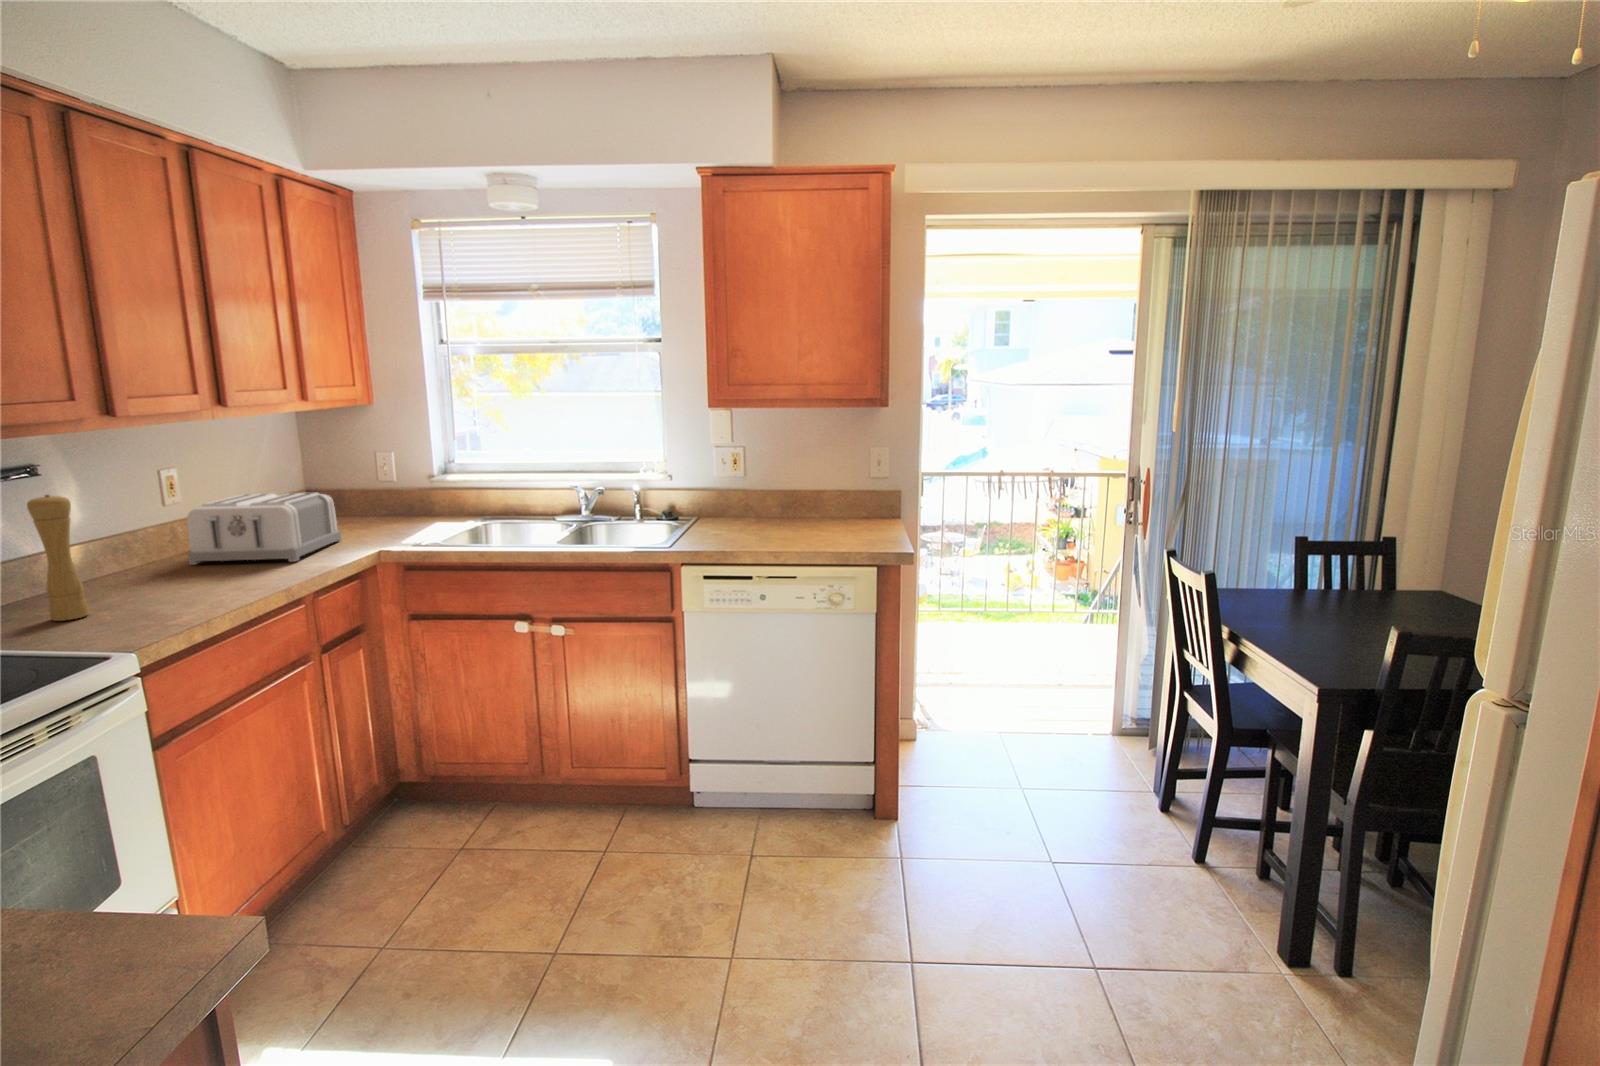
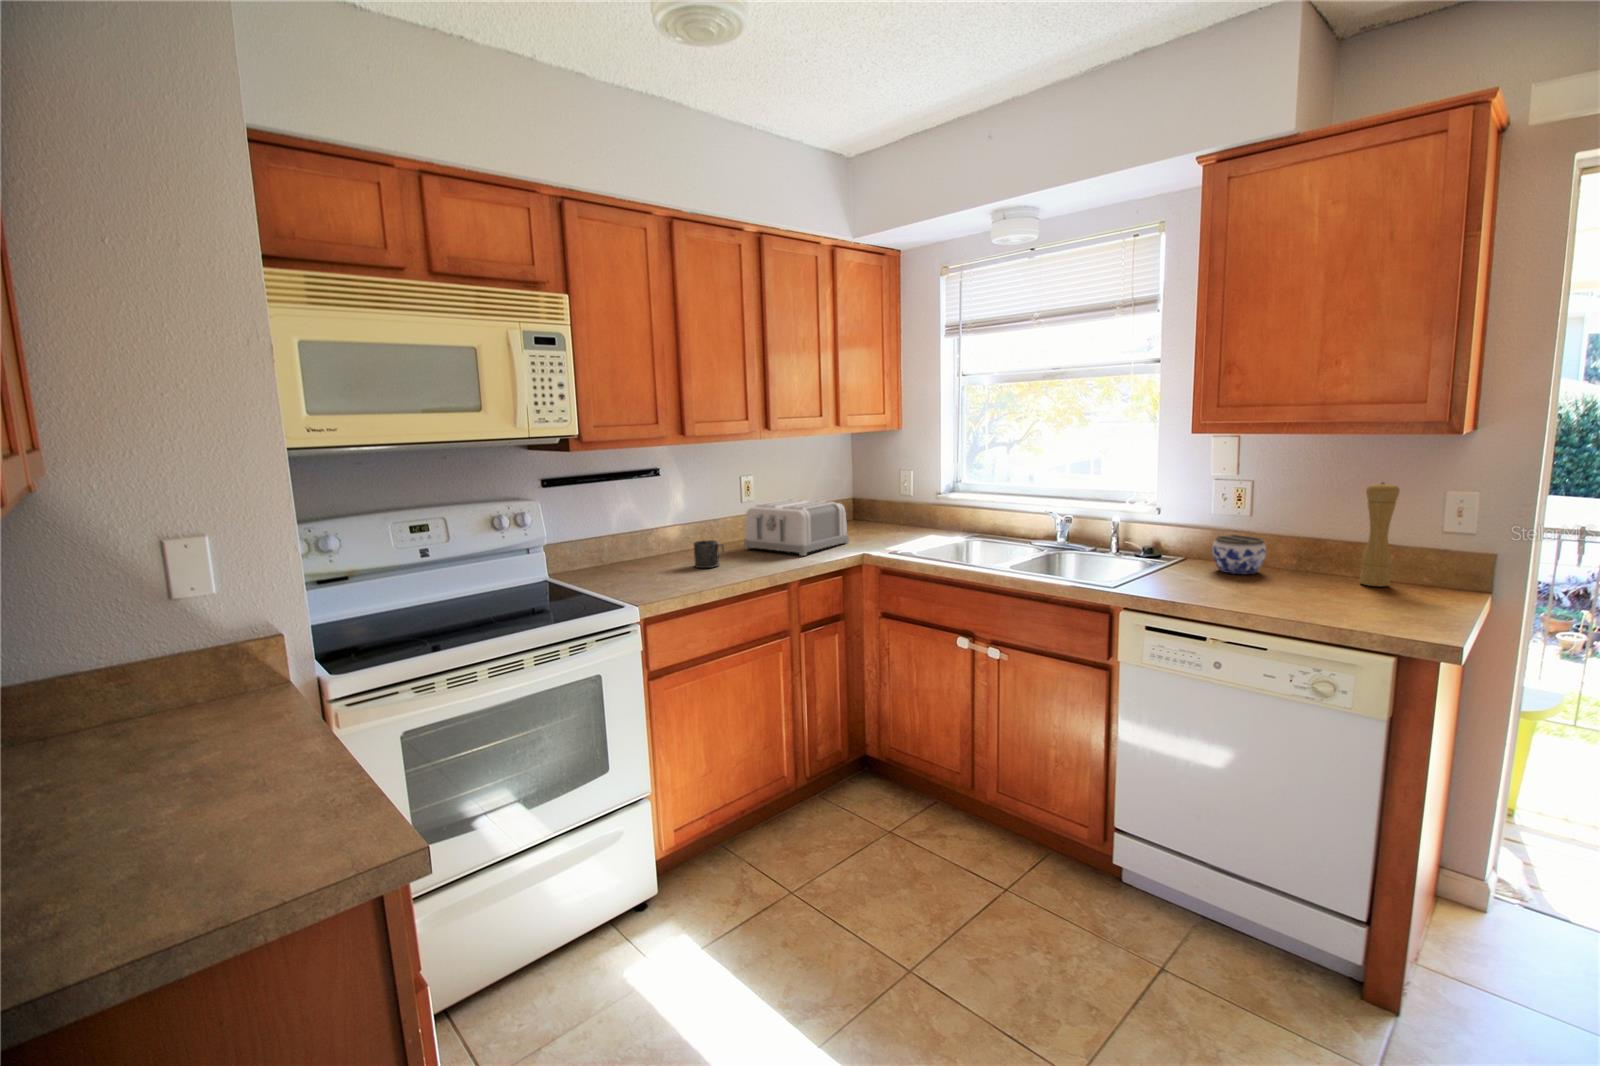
jar: none [723,493,762,525] -> present [1212,535,1266,574]
pepper mill: present [27,495,89,621] -> present [1360,482,1400,586]
mug: none [122,557,180,597] -> present [693,540,724,568]

